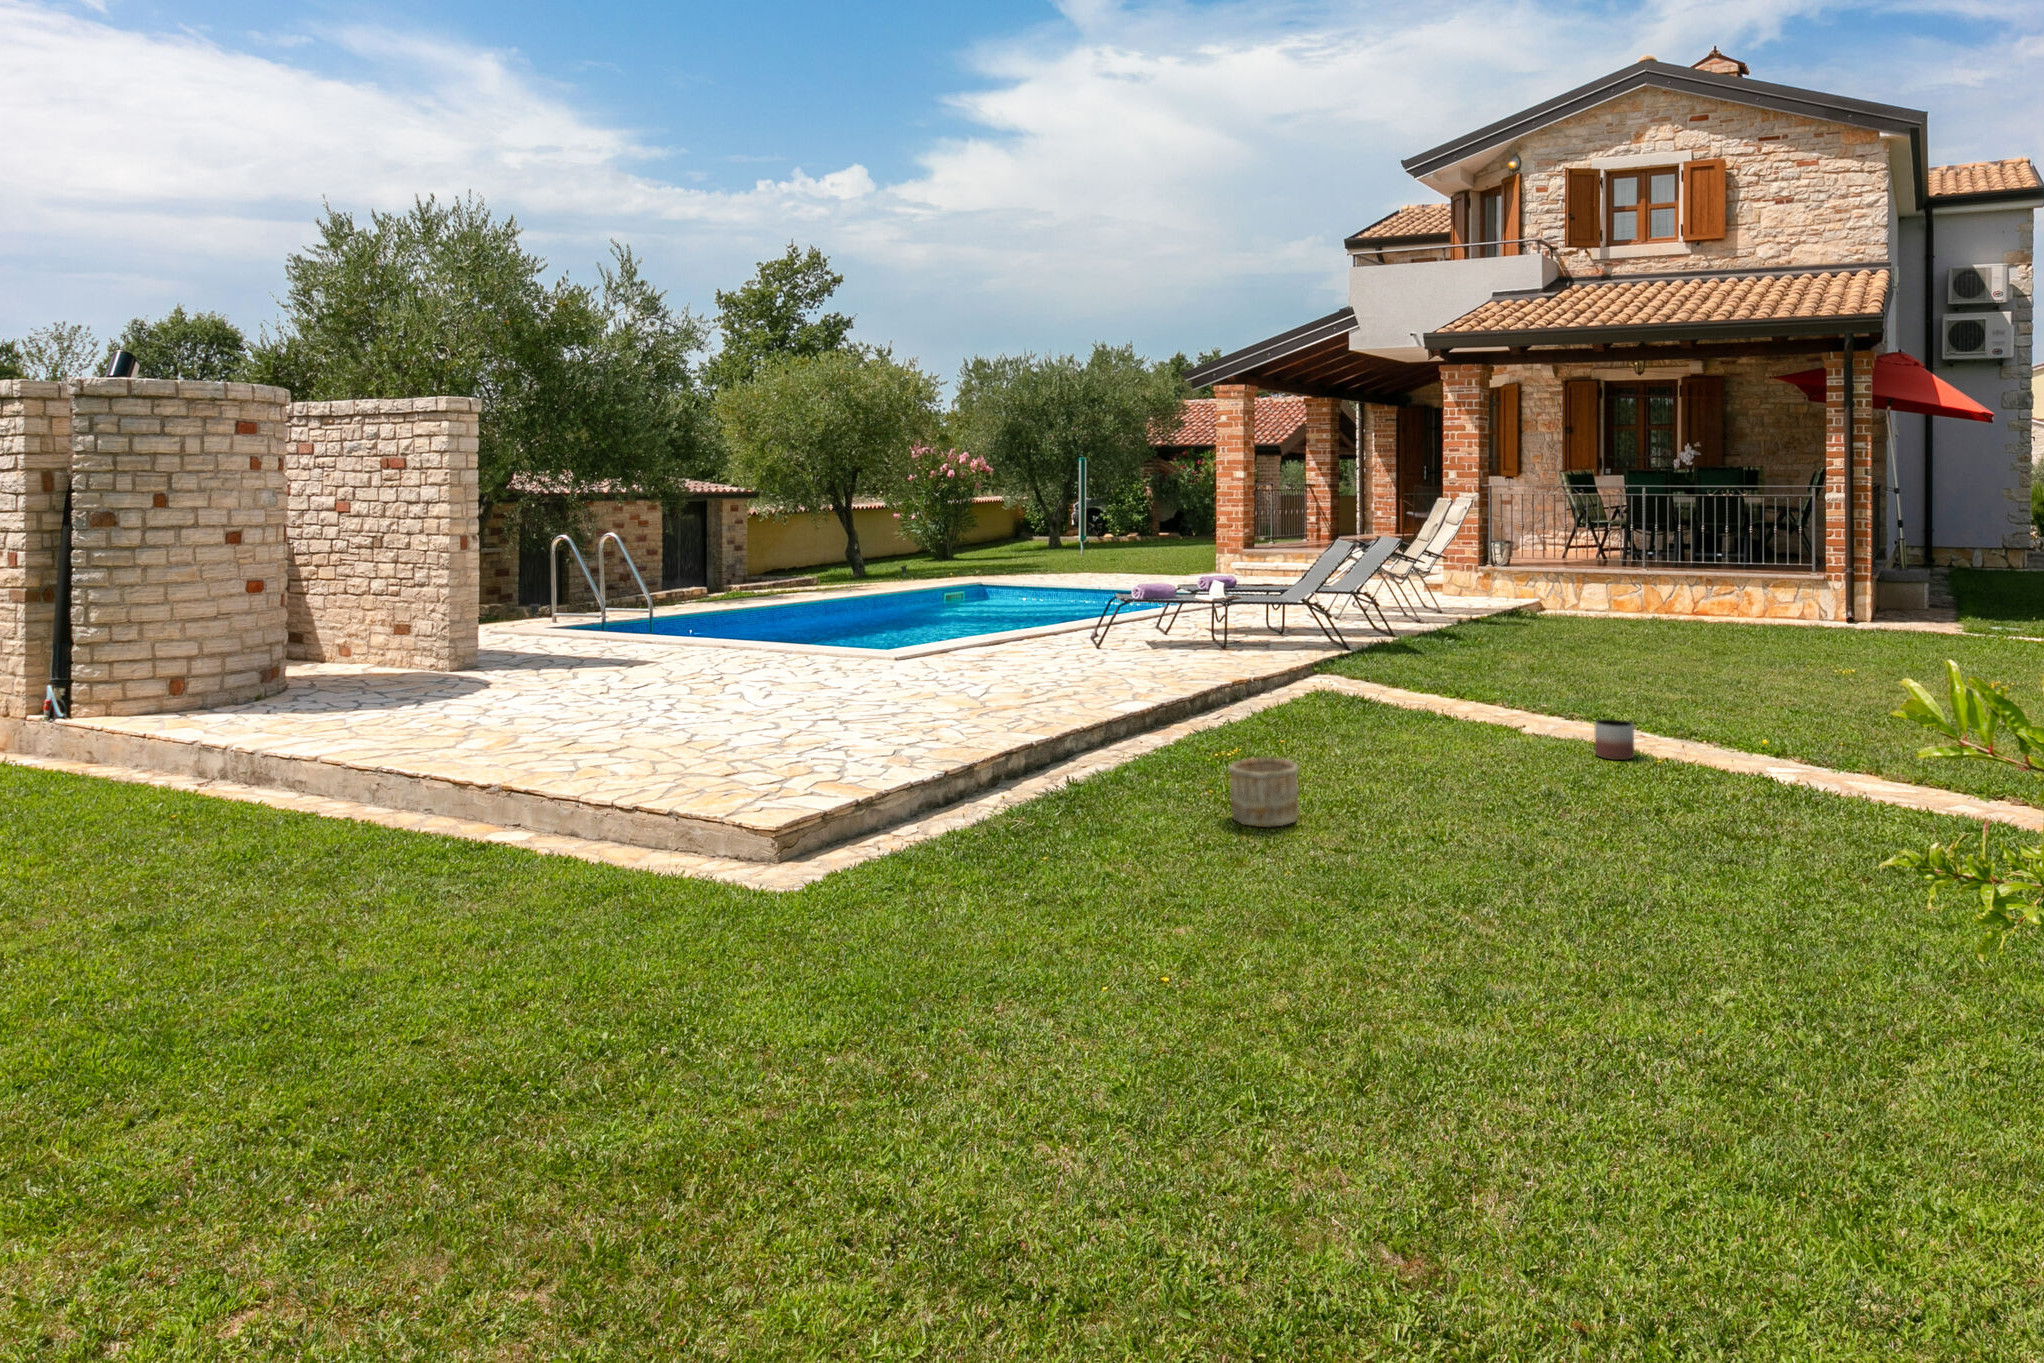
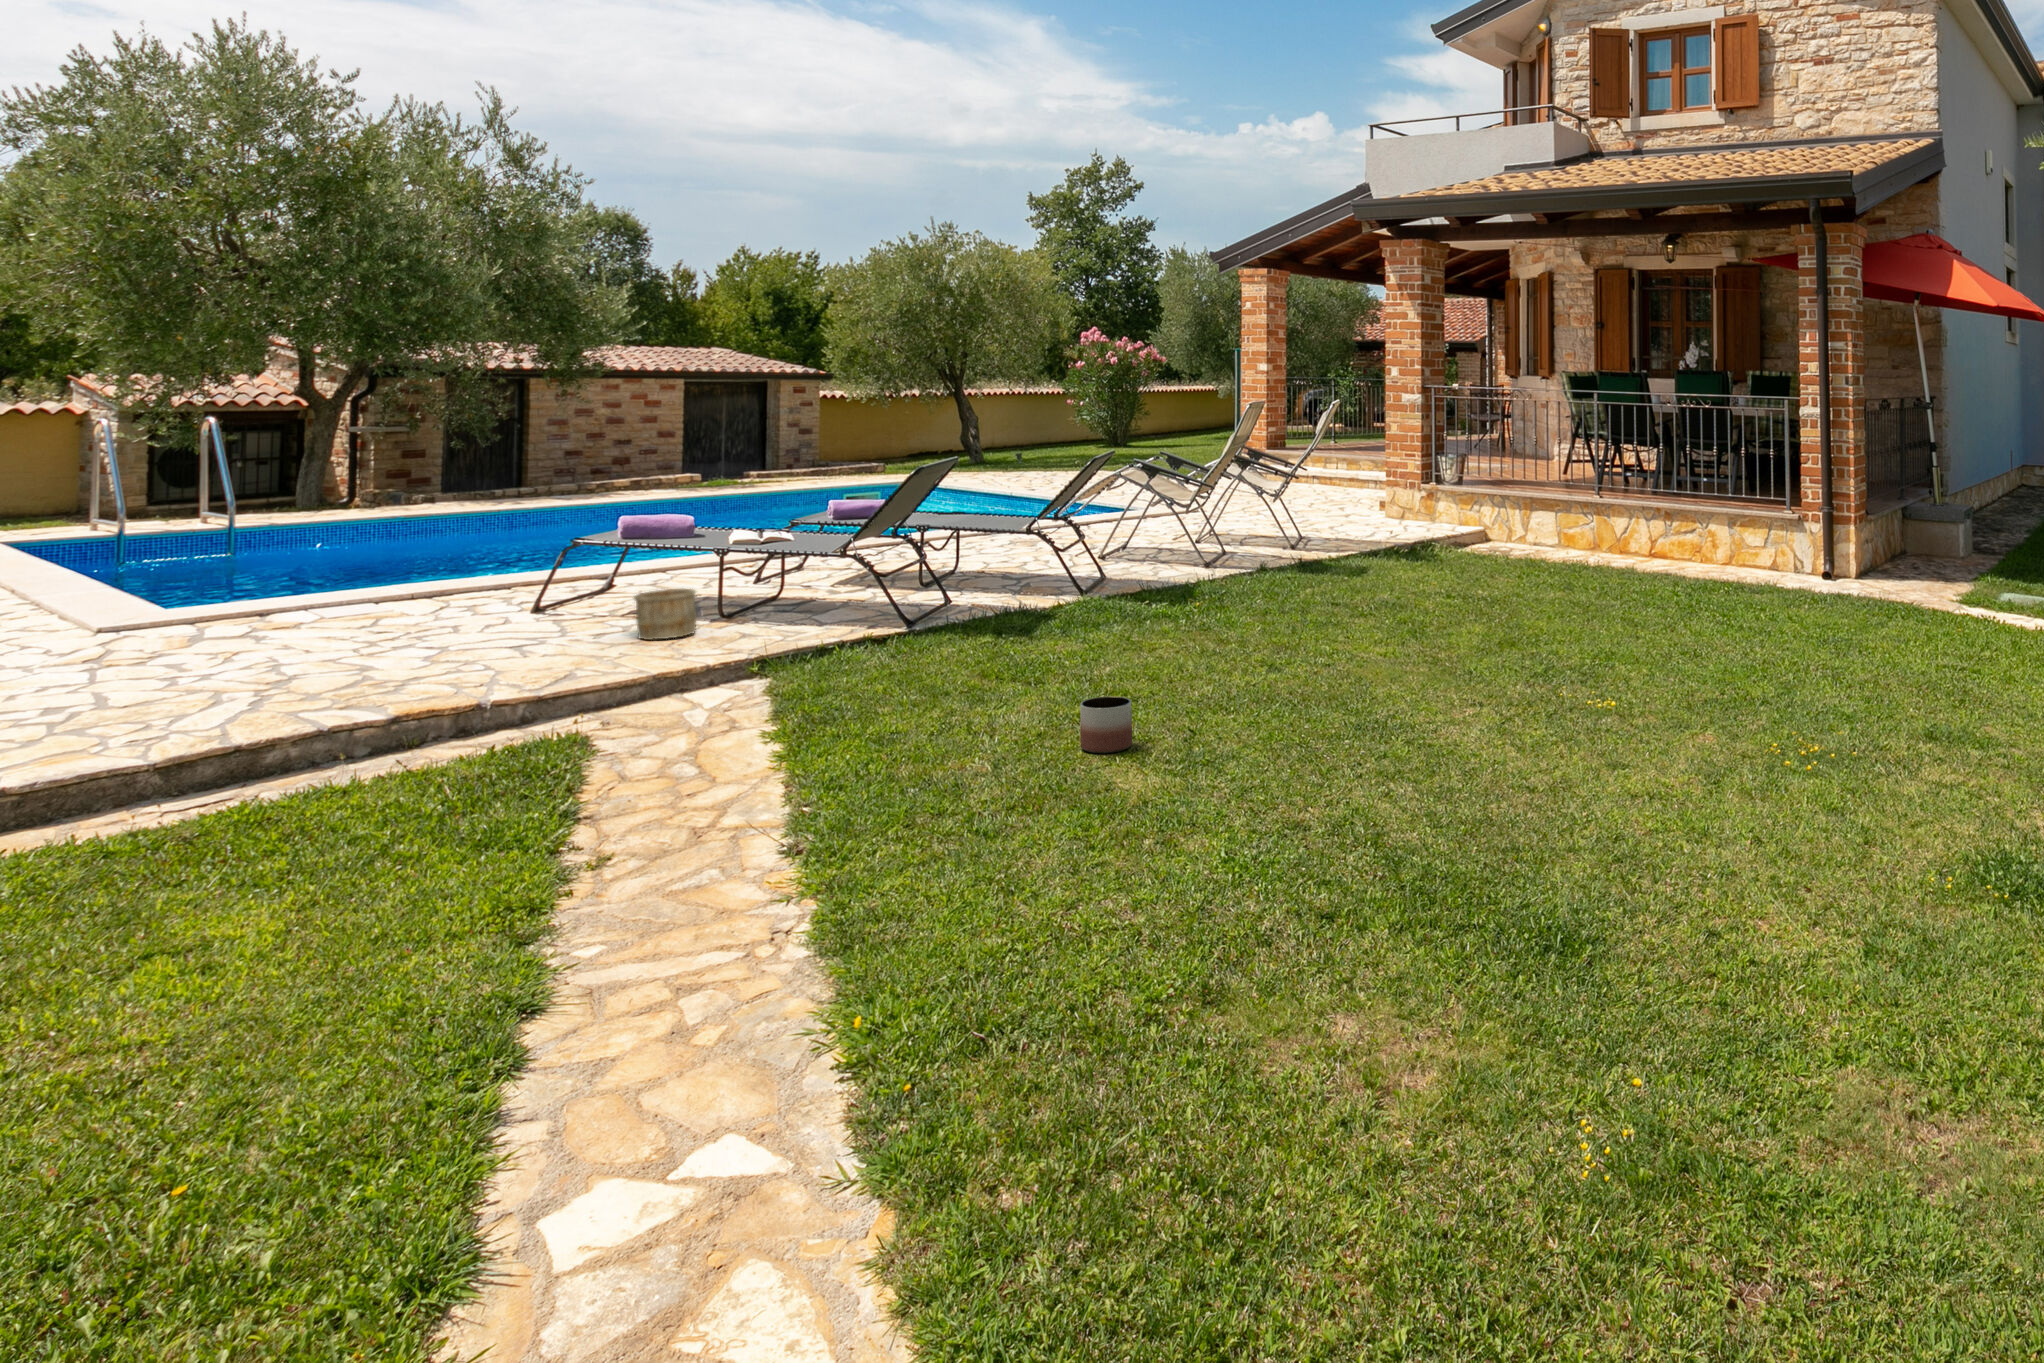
wooden bucket: present [1228,757,1298,827] -> present [634,589,696,640]

